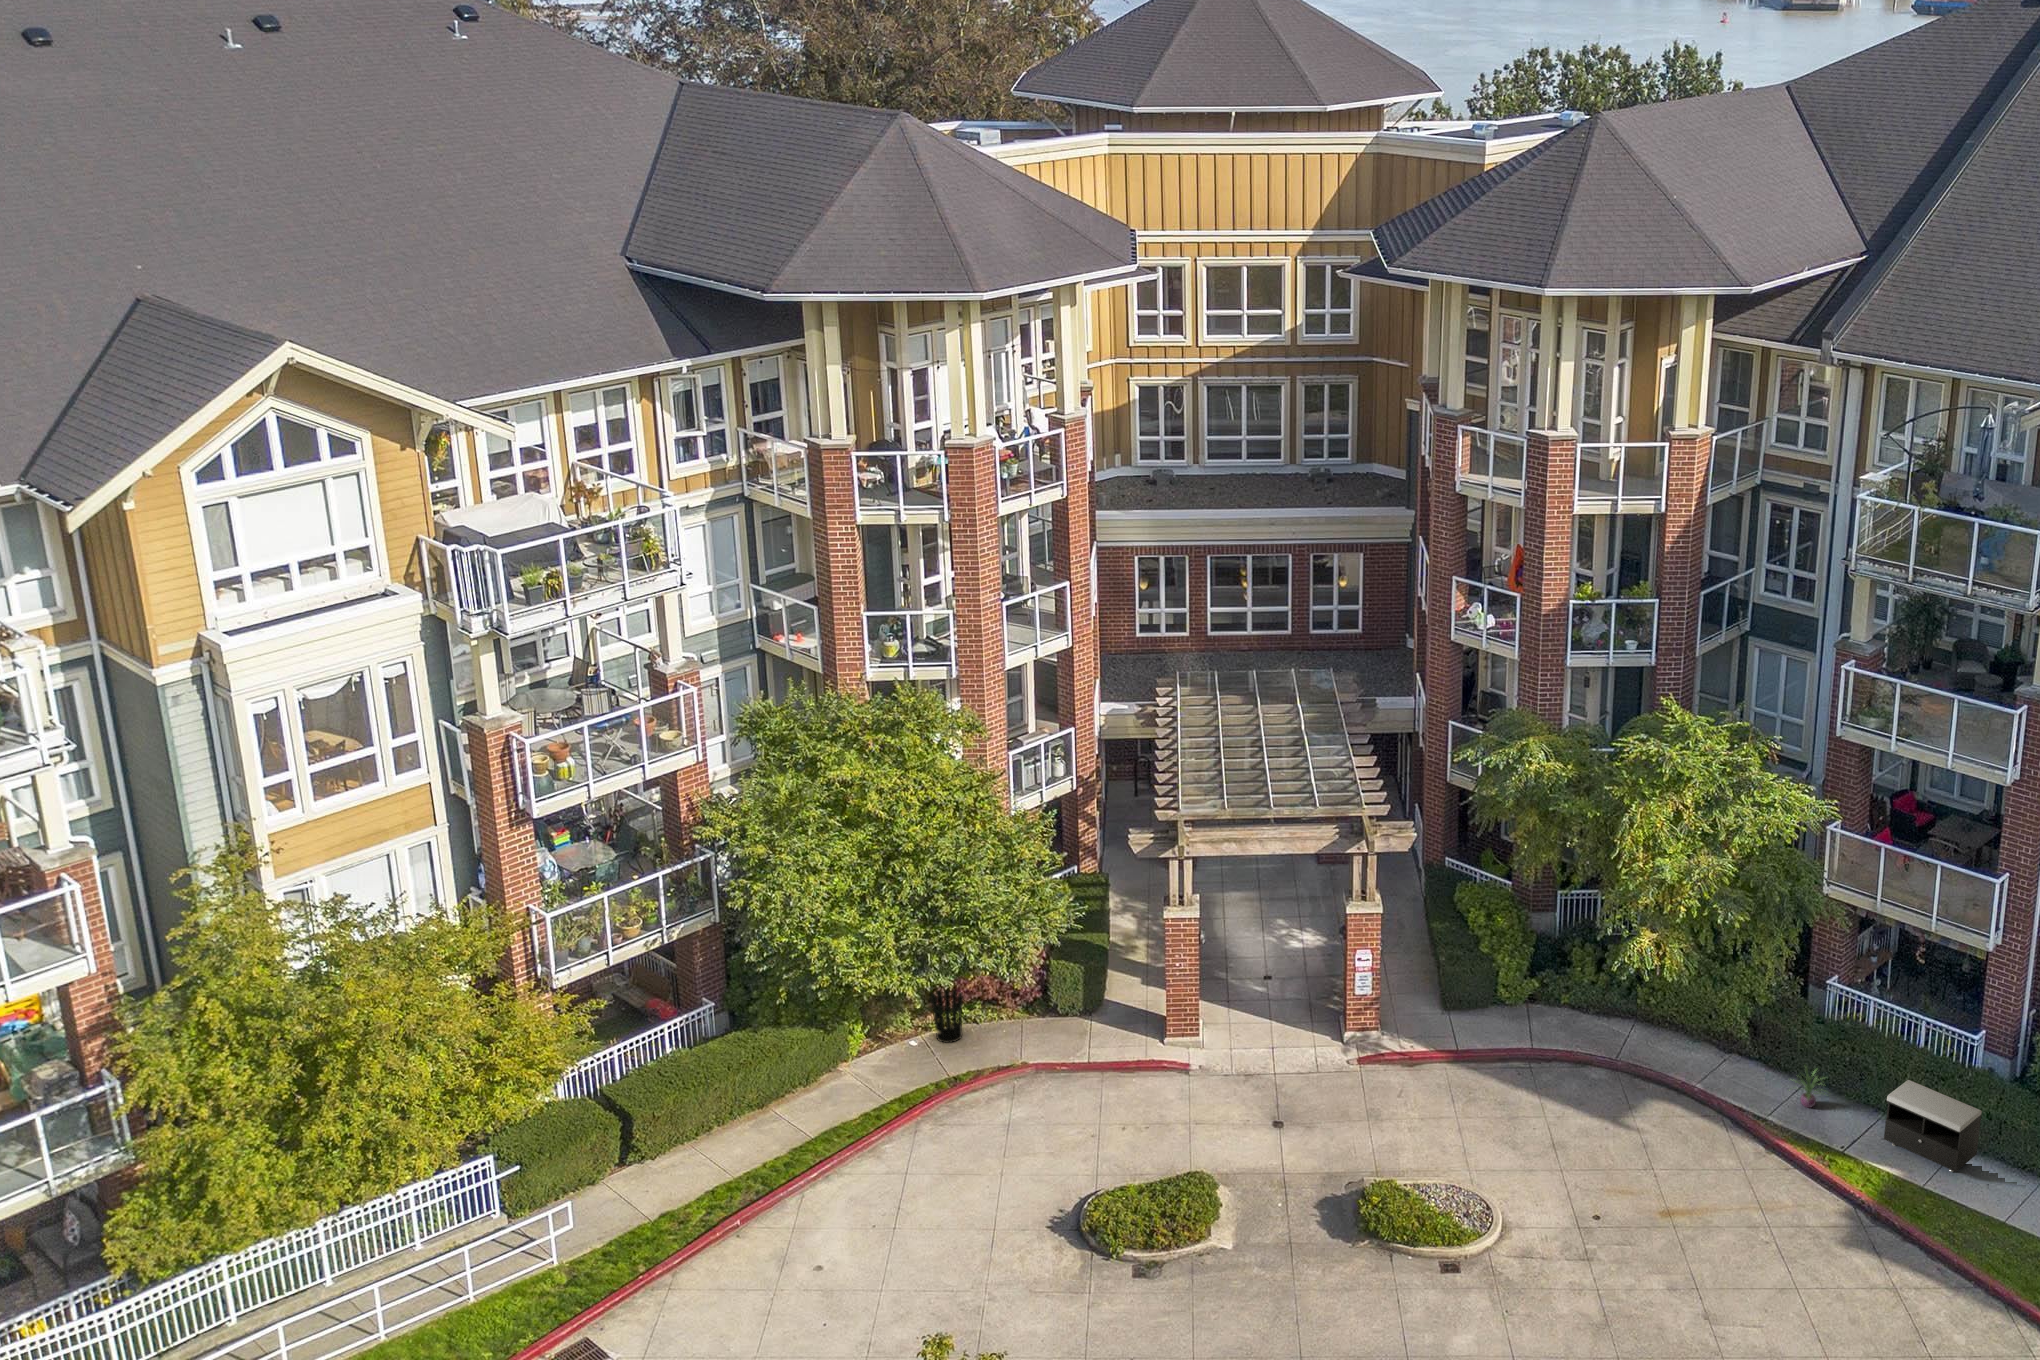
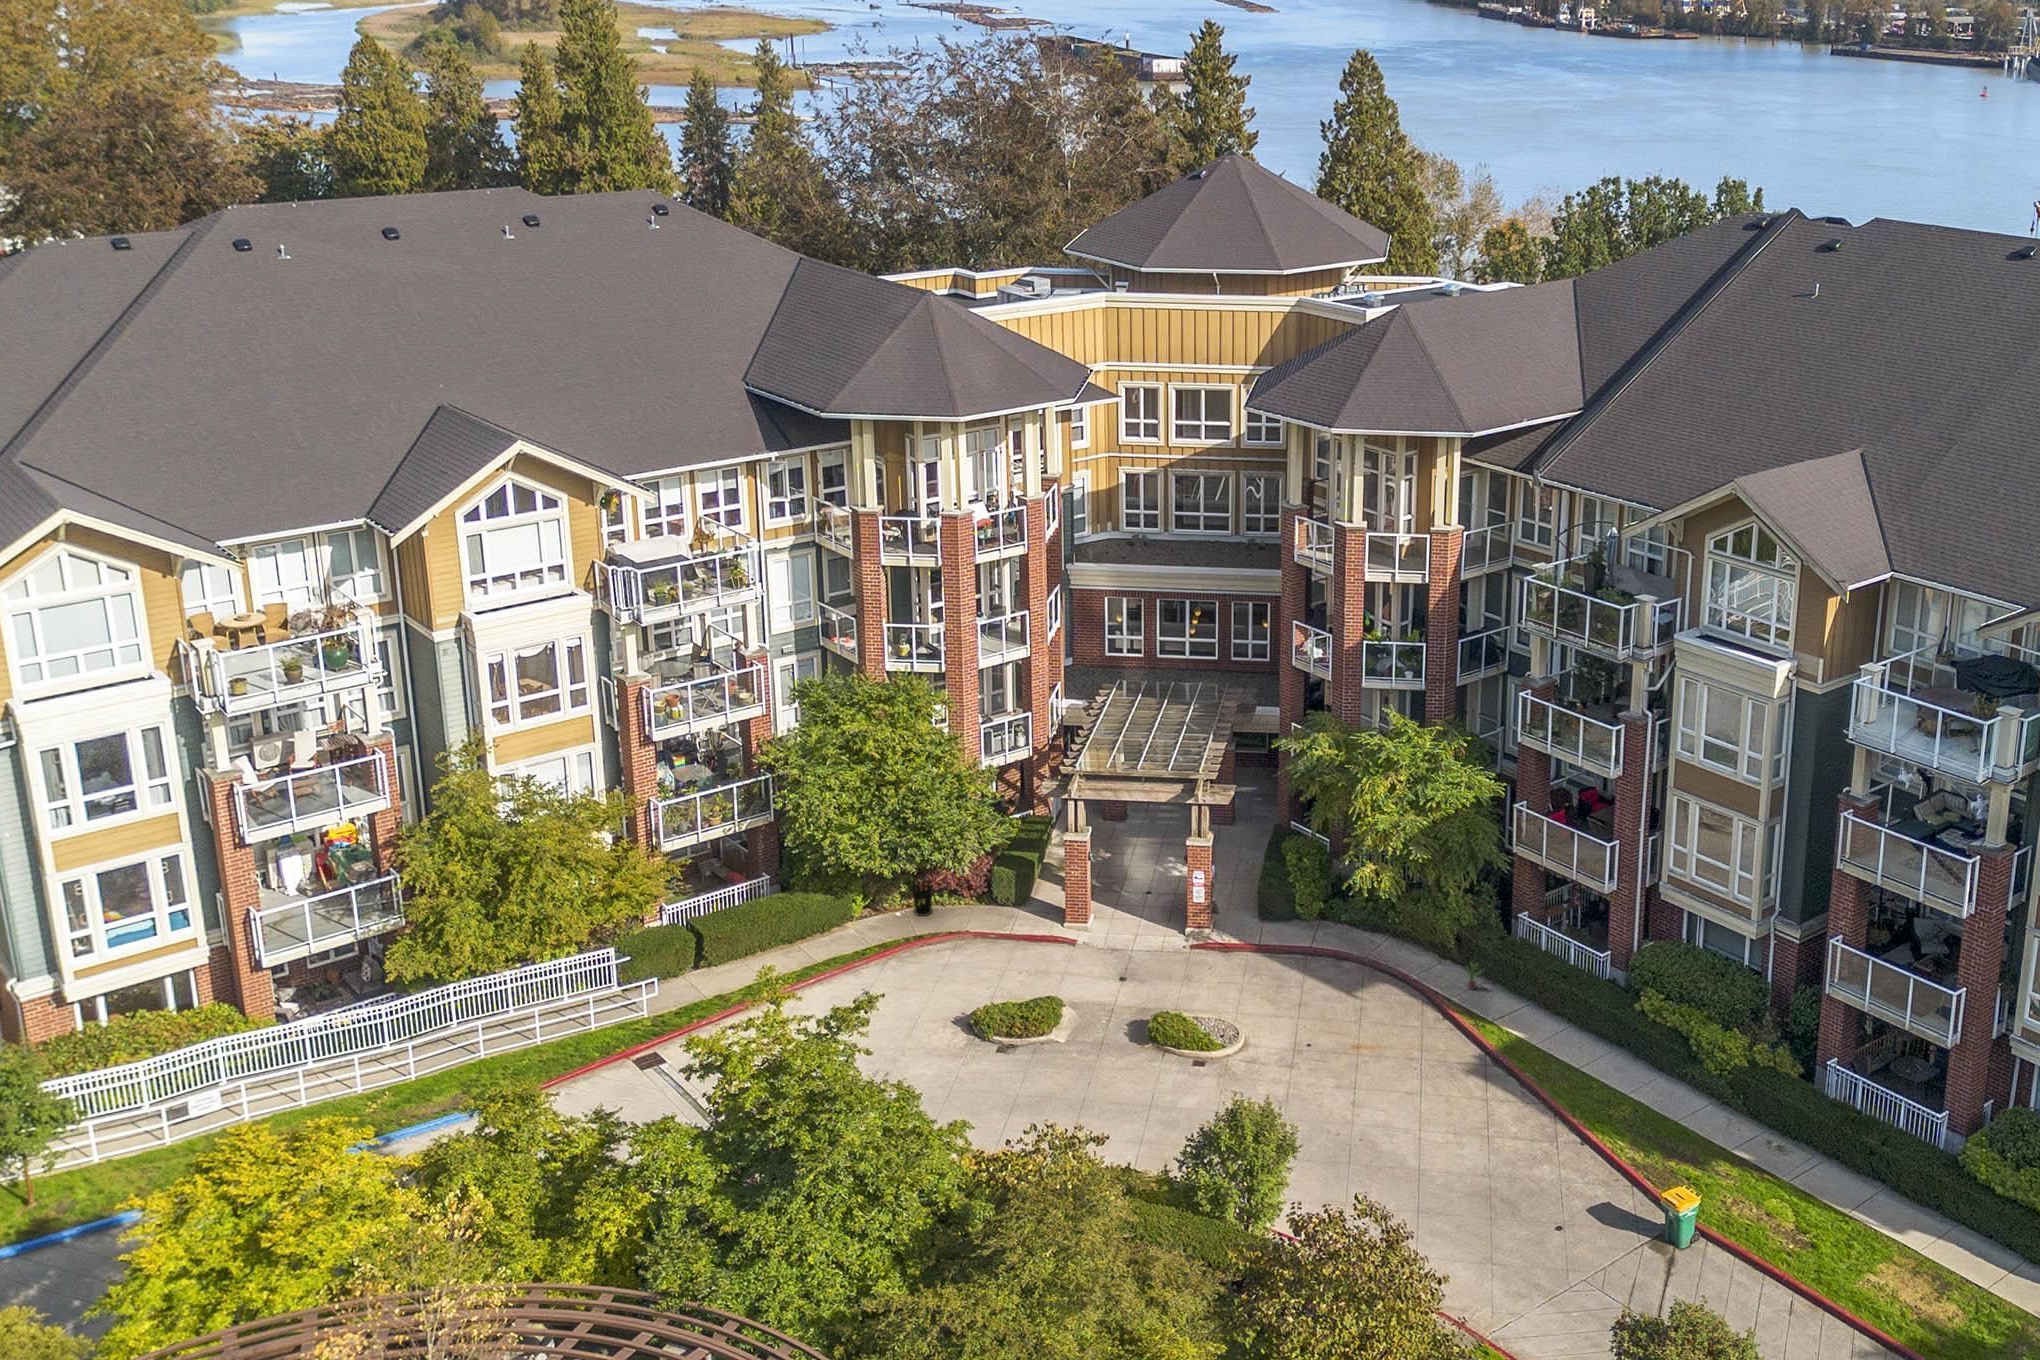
storage bench: present [1884,1080,1982,1172] -> none [1508,972,1565,1030]

